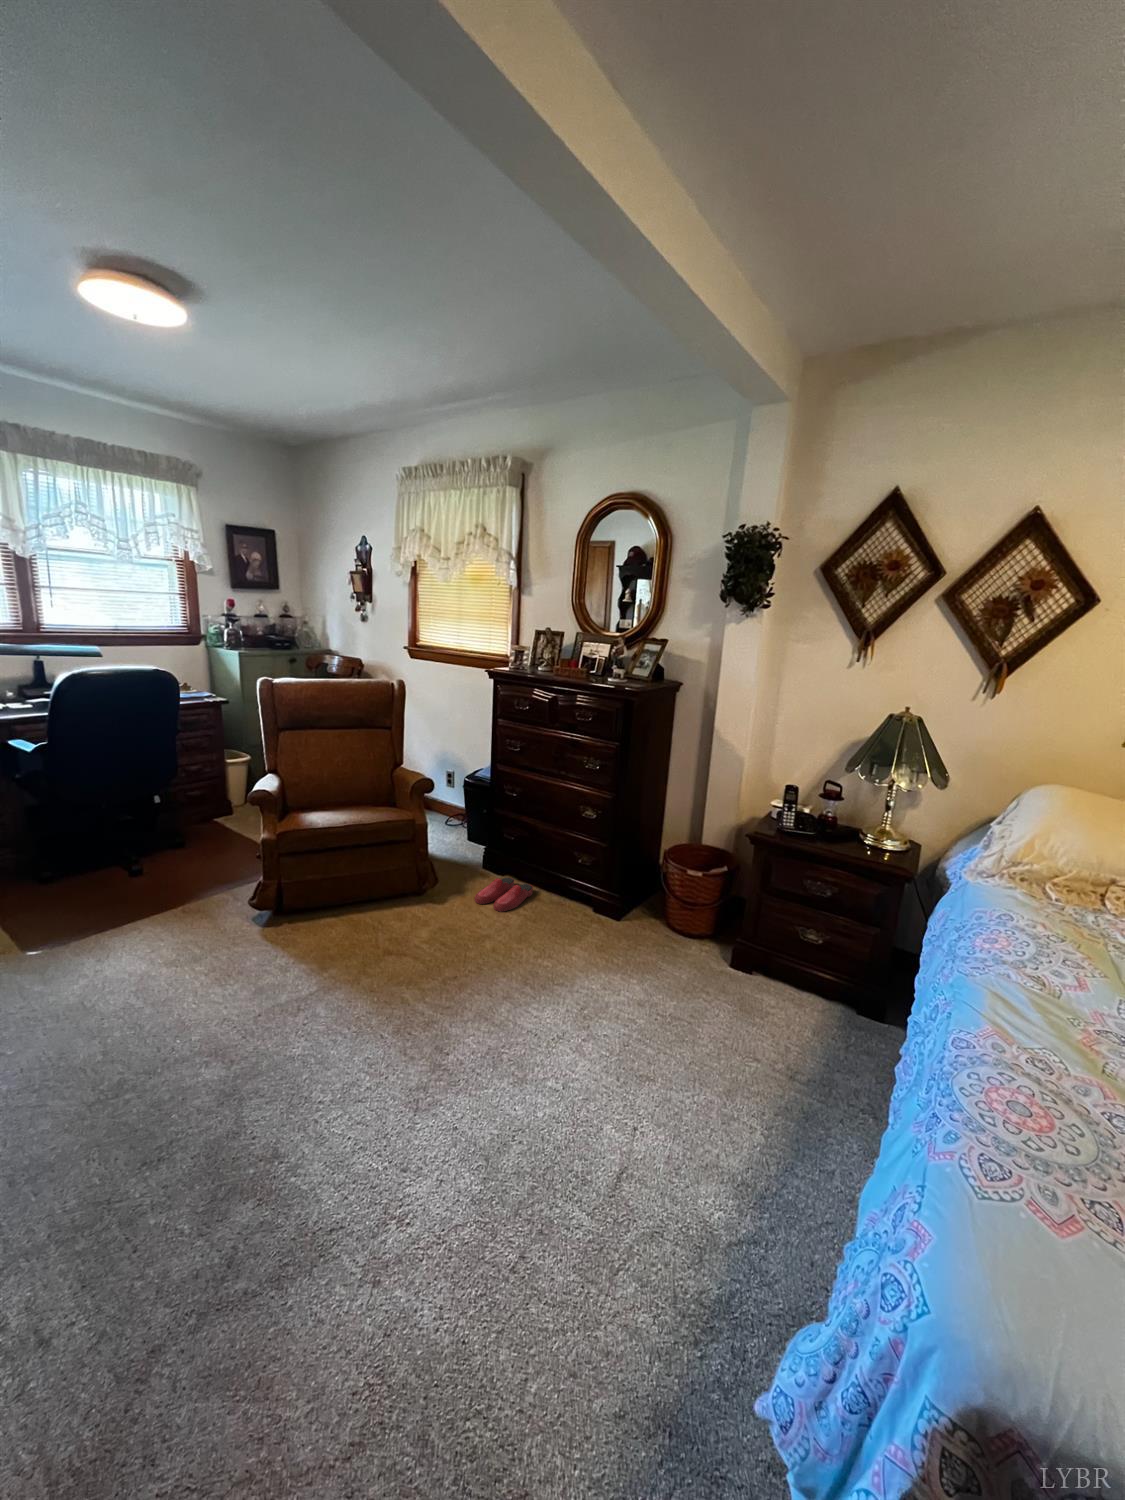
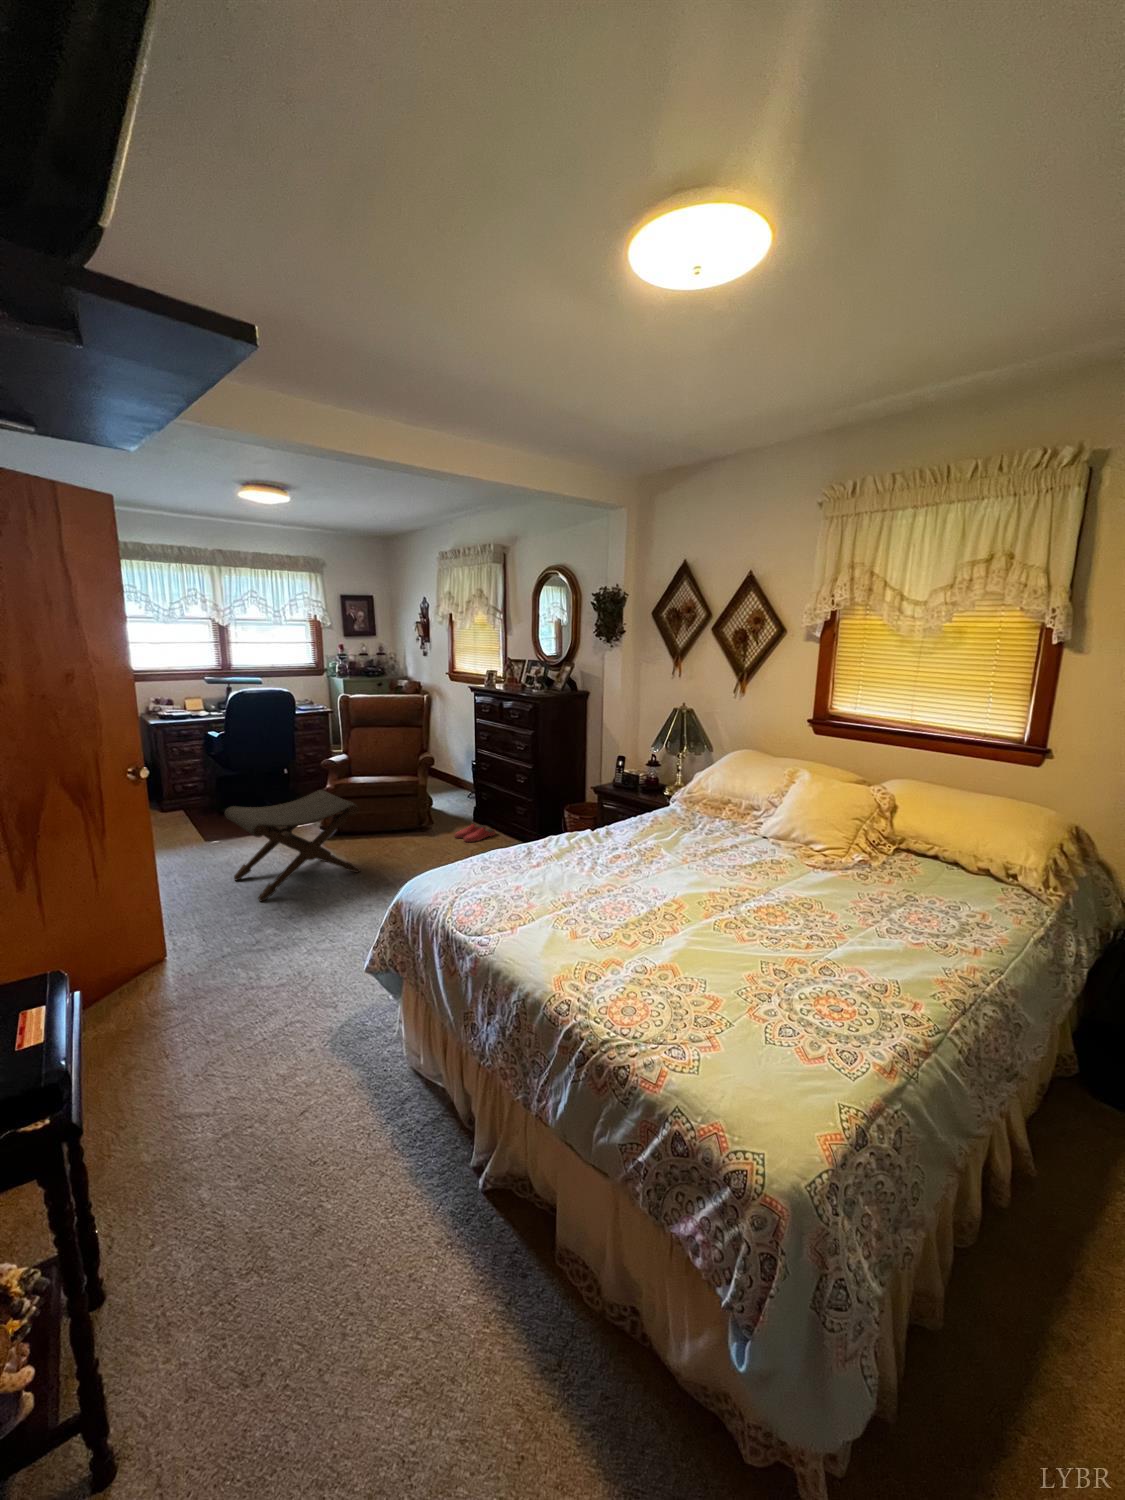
footstool: none [82,852,362,1115] -> present [225,790,360,901]

